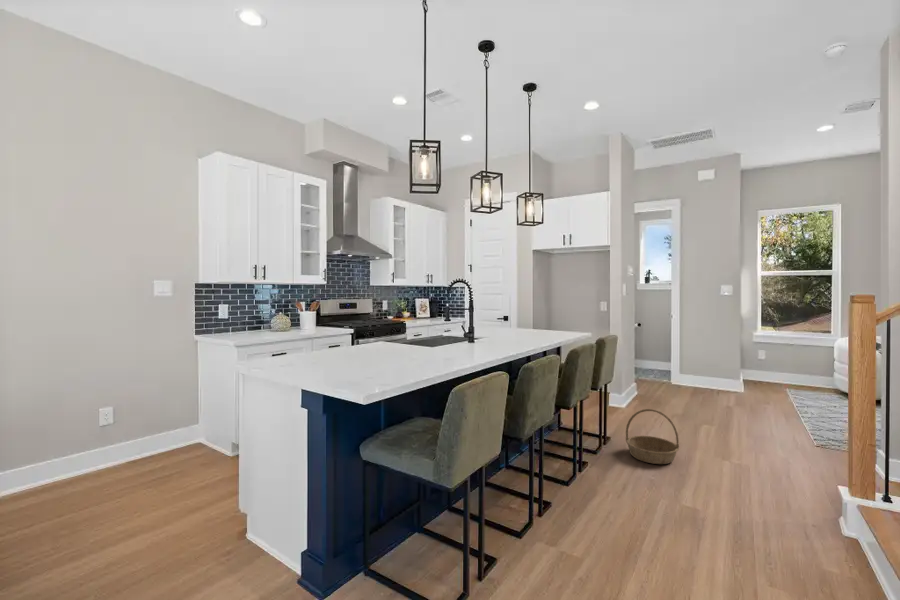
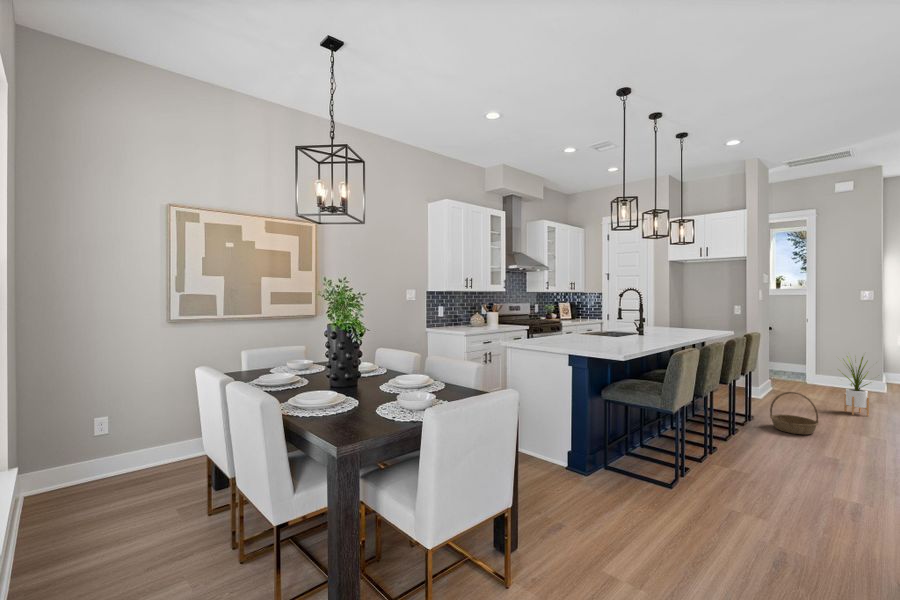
house plant: none [697,352,742,427] -> present [839,356,871,416]

